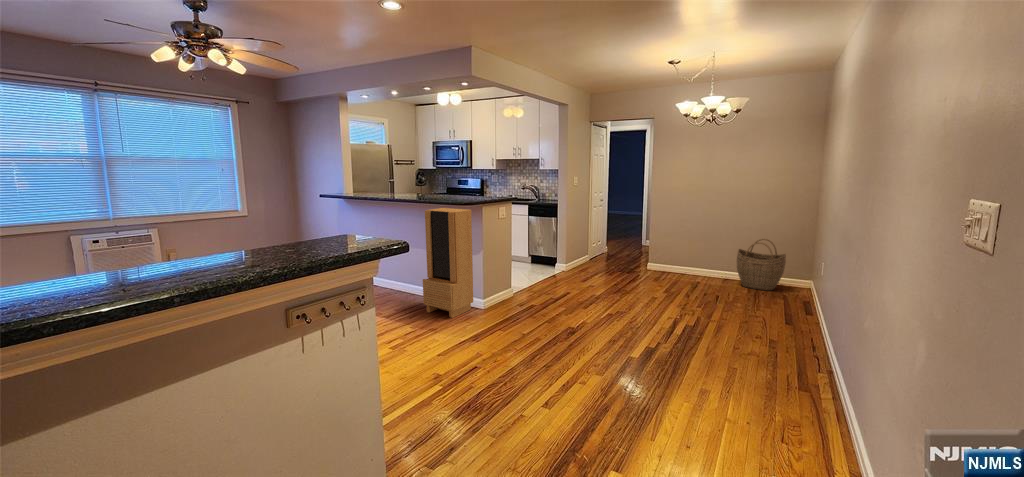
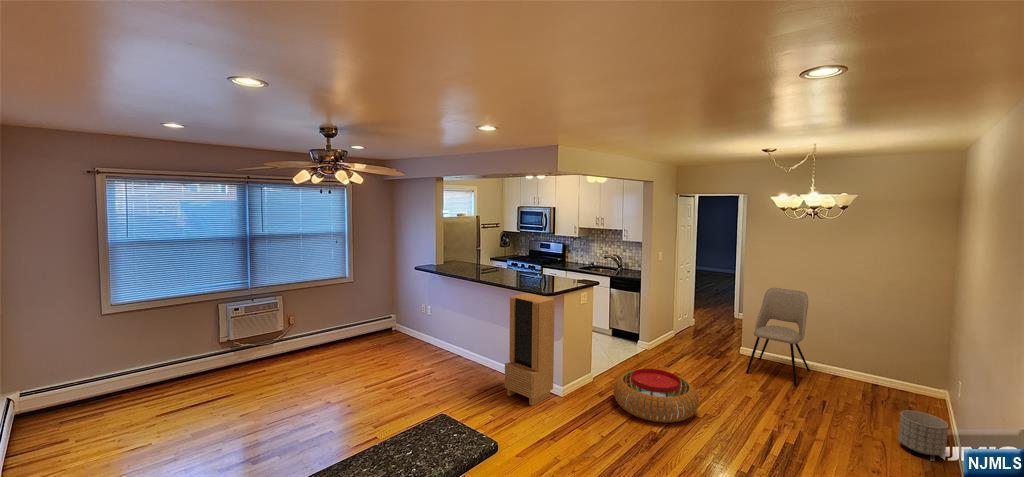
dining chair: none [653,203,707,288] -> present [746,288,810,387]
woven basket: present [737,239,786,291] -> none [846,337,908,399]
pouf: none [533,276,612,320] -> present [614,369,699,423]
planter: none [778,289,817,323] -> present [898,410,948,455]

